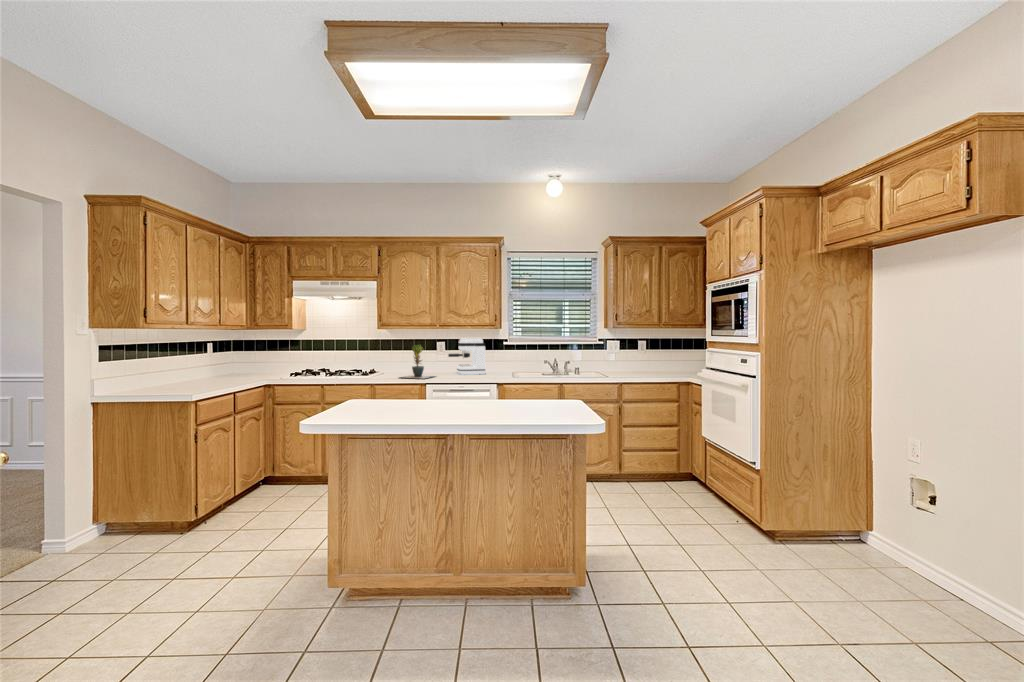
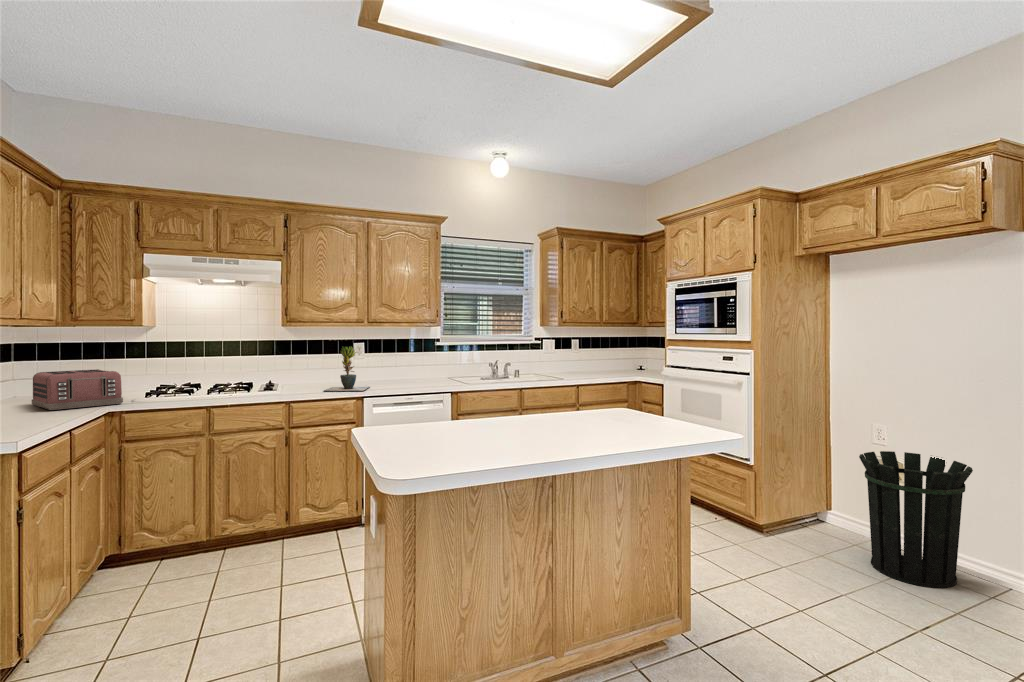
coffee maker: present [448,338,486,375] -> none [376,338,426,384]
toaster: none [227,358,270,382] -> present [32,369,123,410]
waste bin: none [832,461,948,606] -> present [859,451,973,588]

